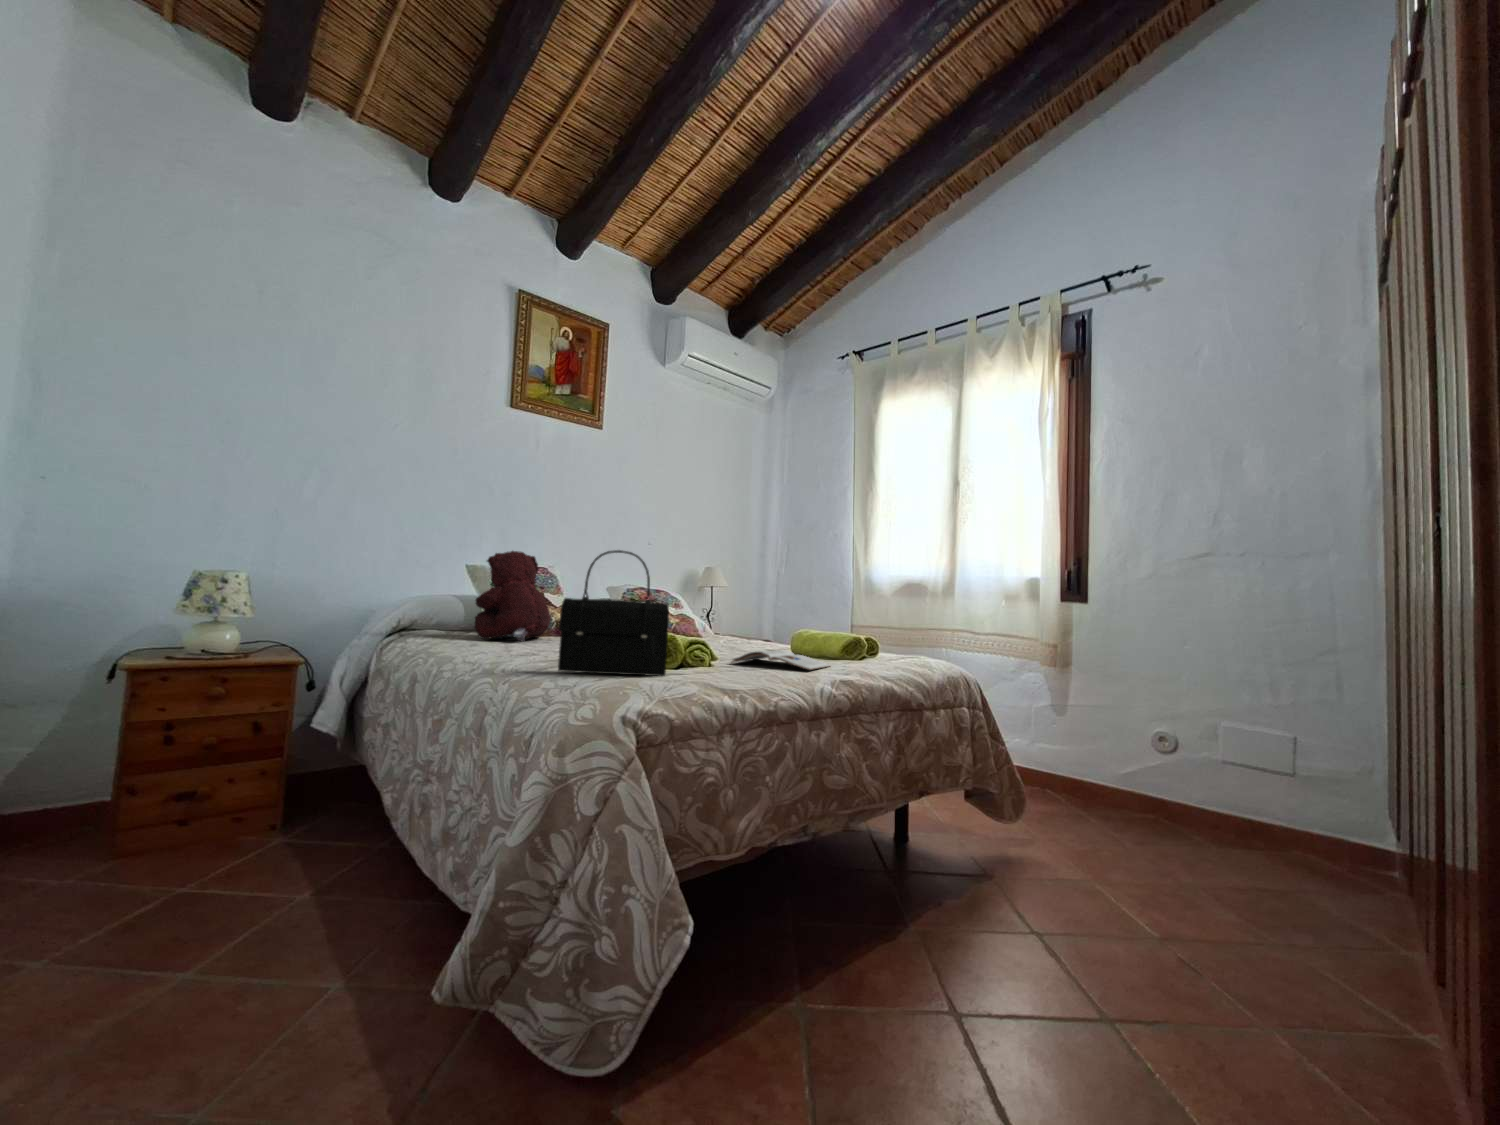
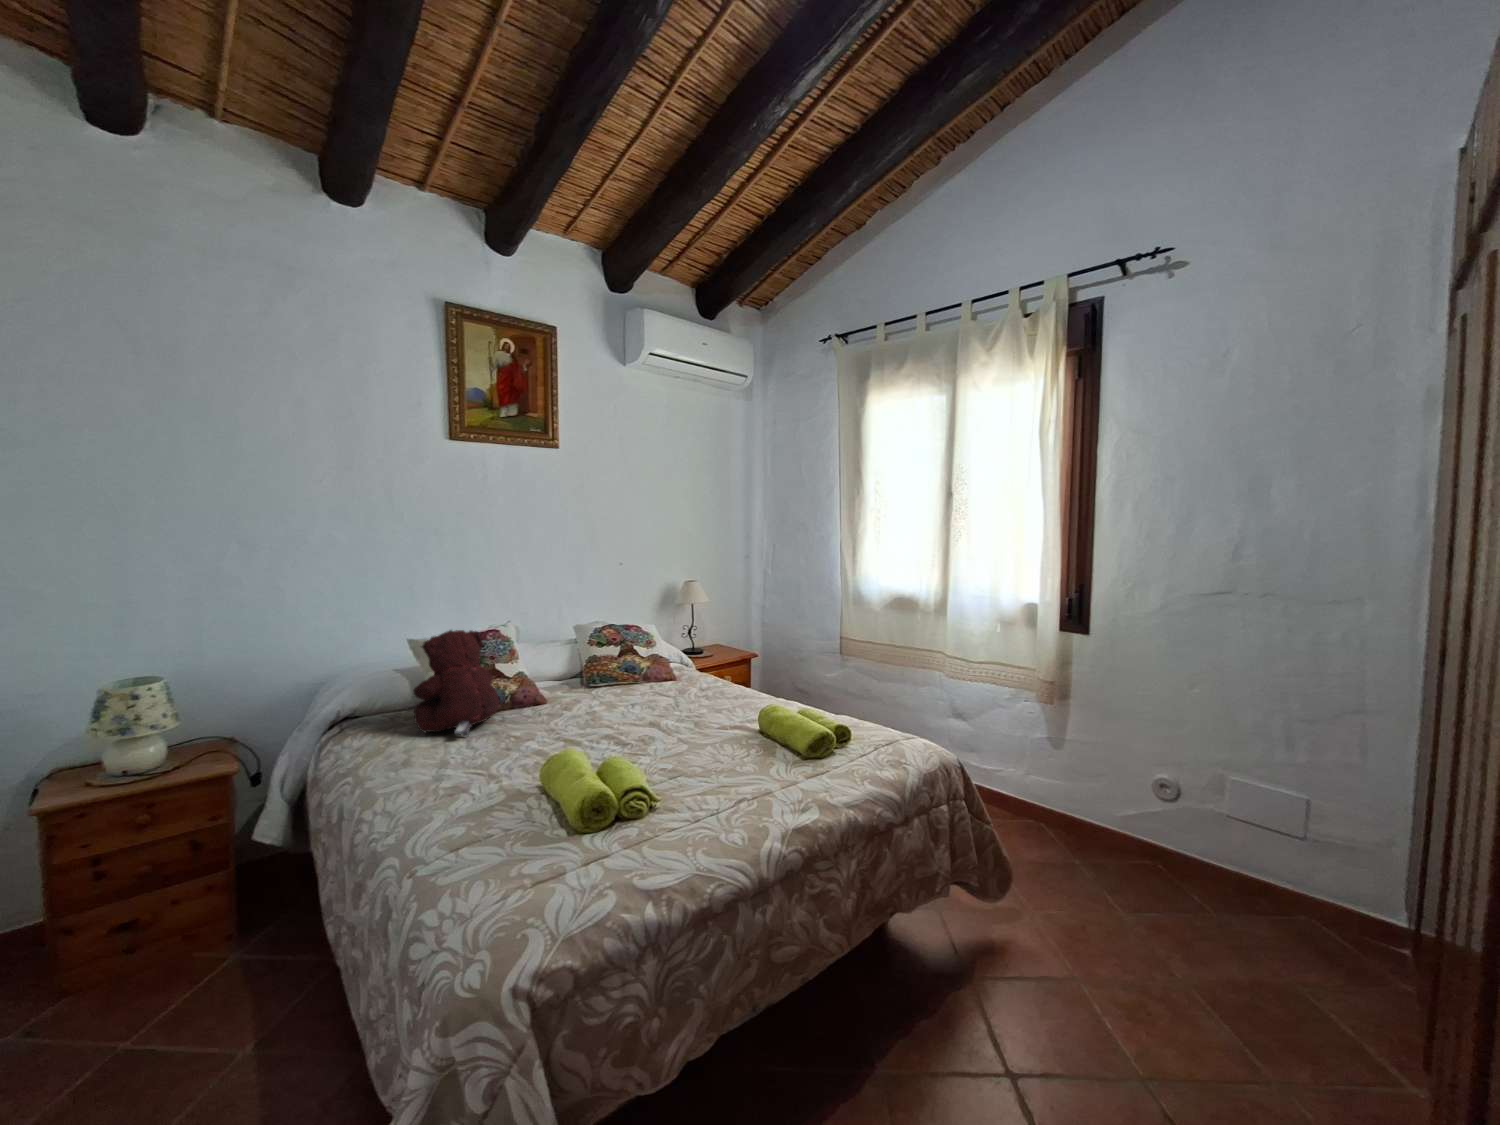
handbag: present [558,550,669,676] -> none [465,714,593,855]
magazine: present [731,650,830,670] -> none [679,758,793,809]

